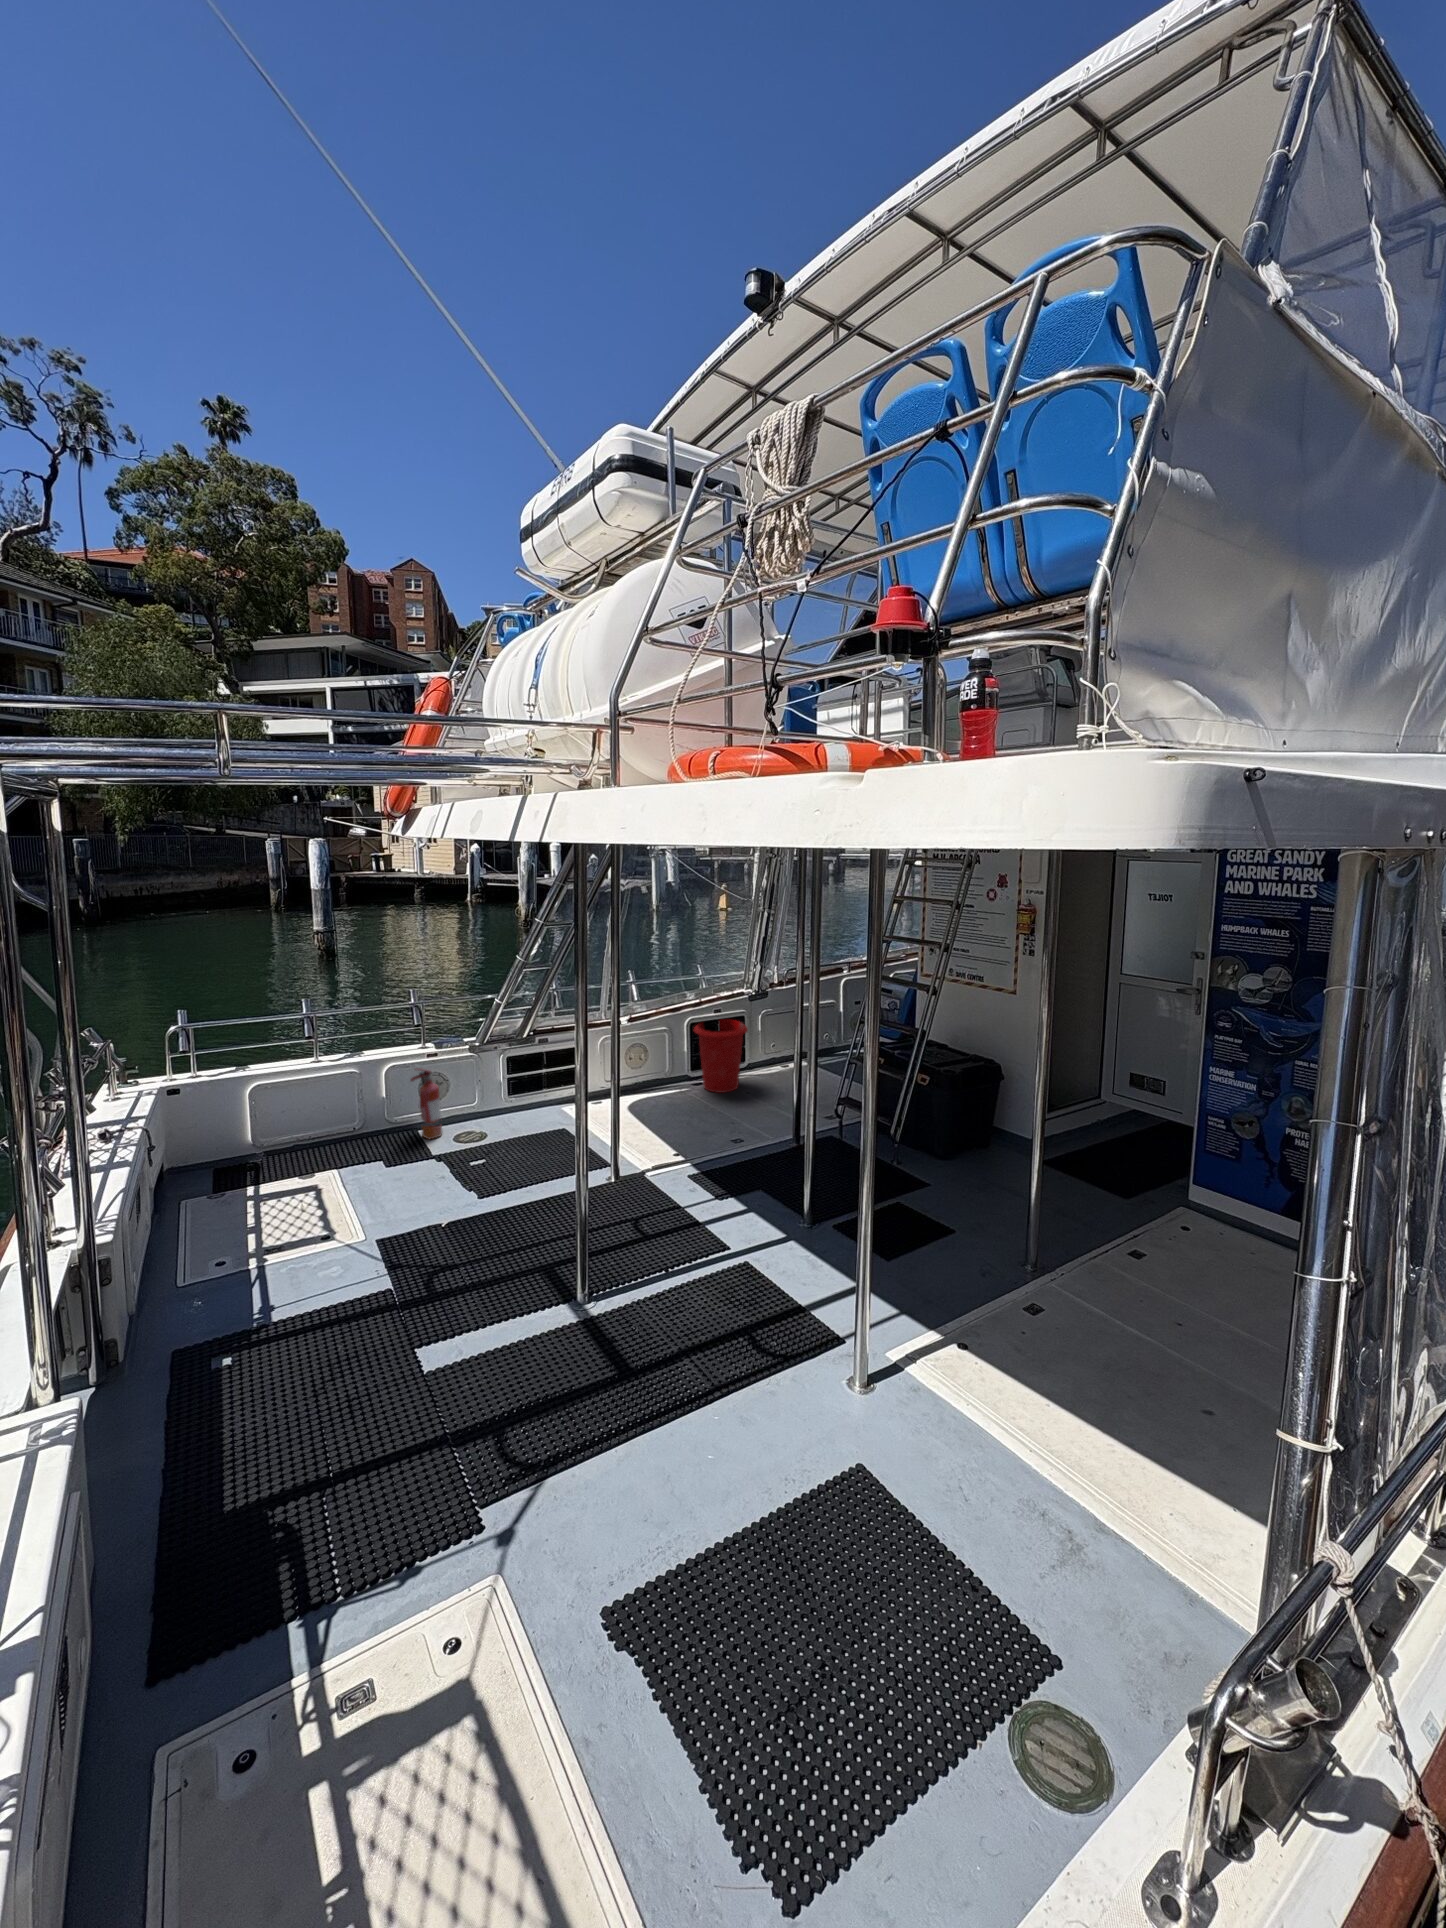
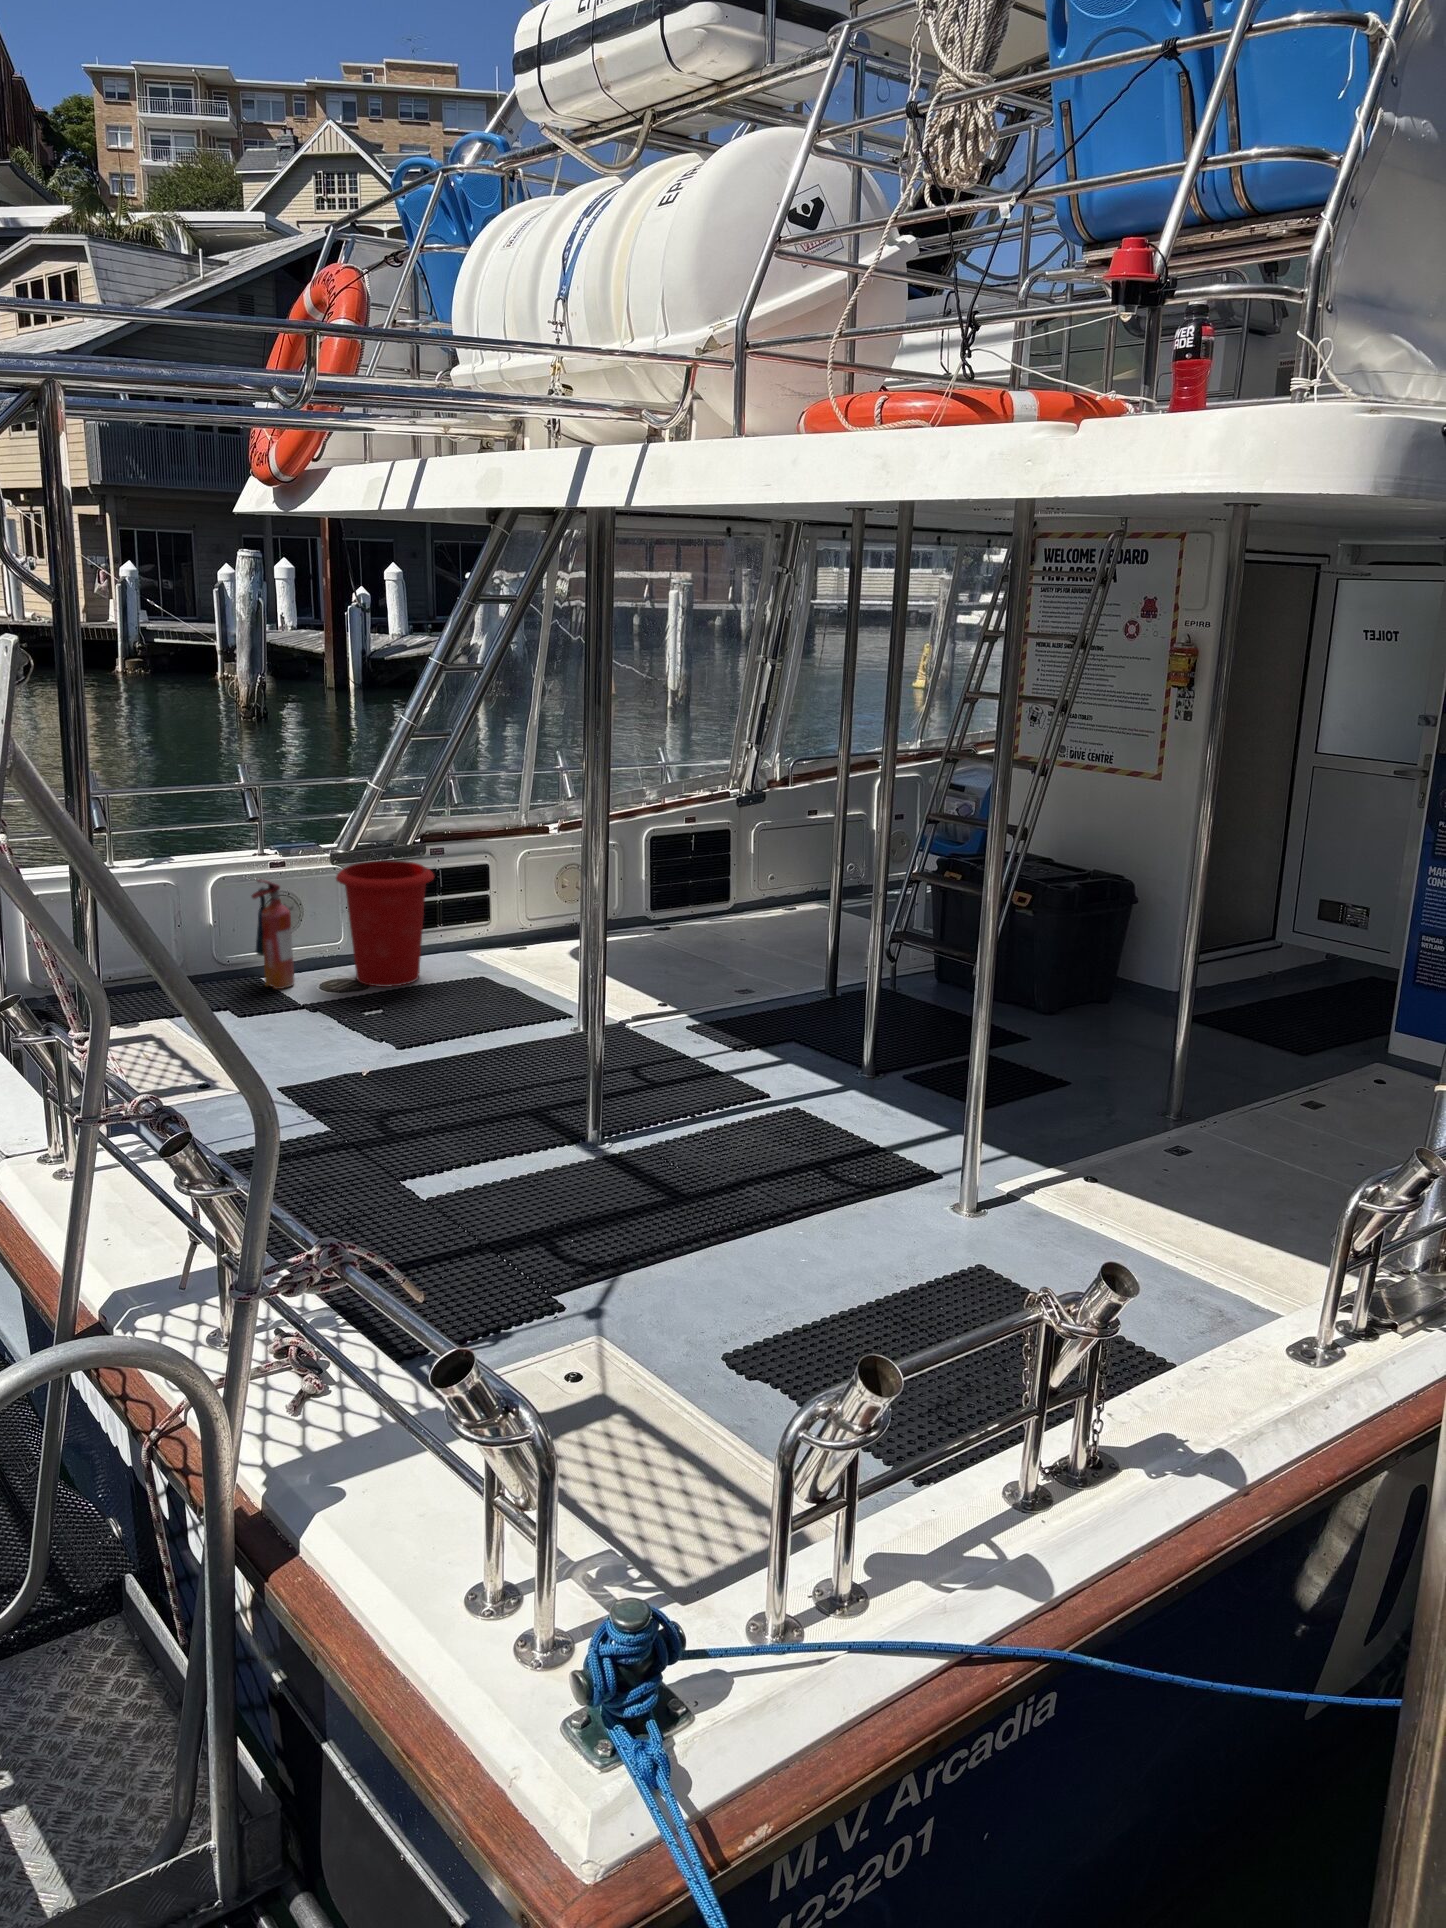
waste bin: present [694,1019,748,1093] -> present [336,860,434,987]

